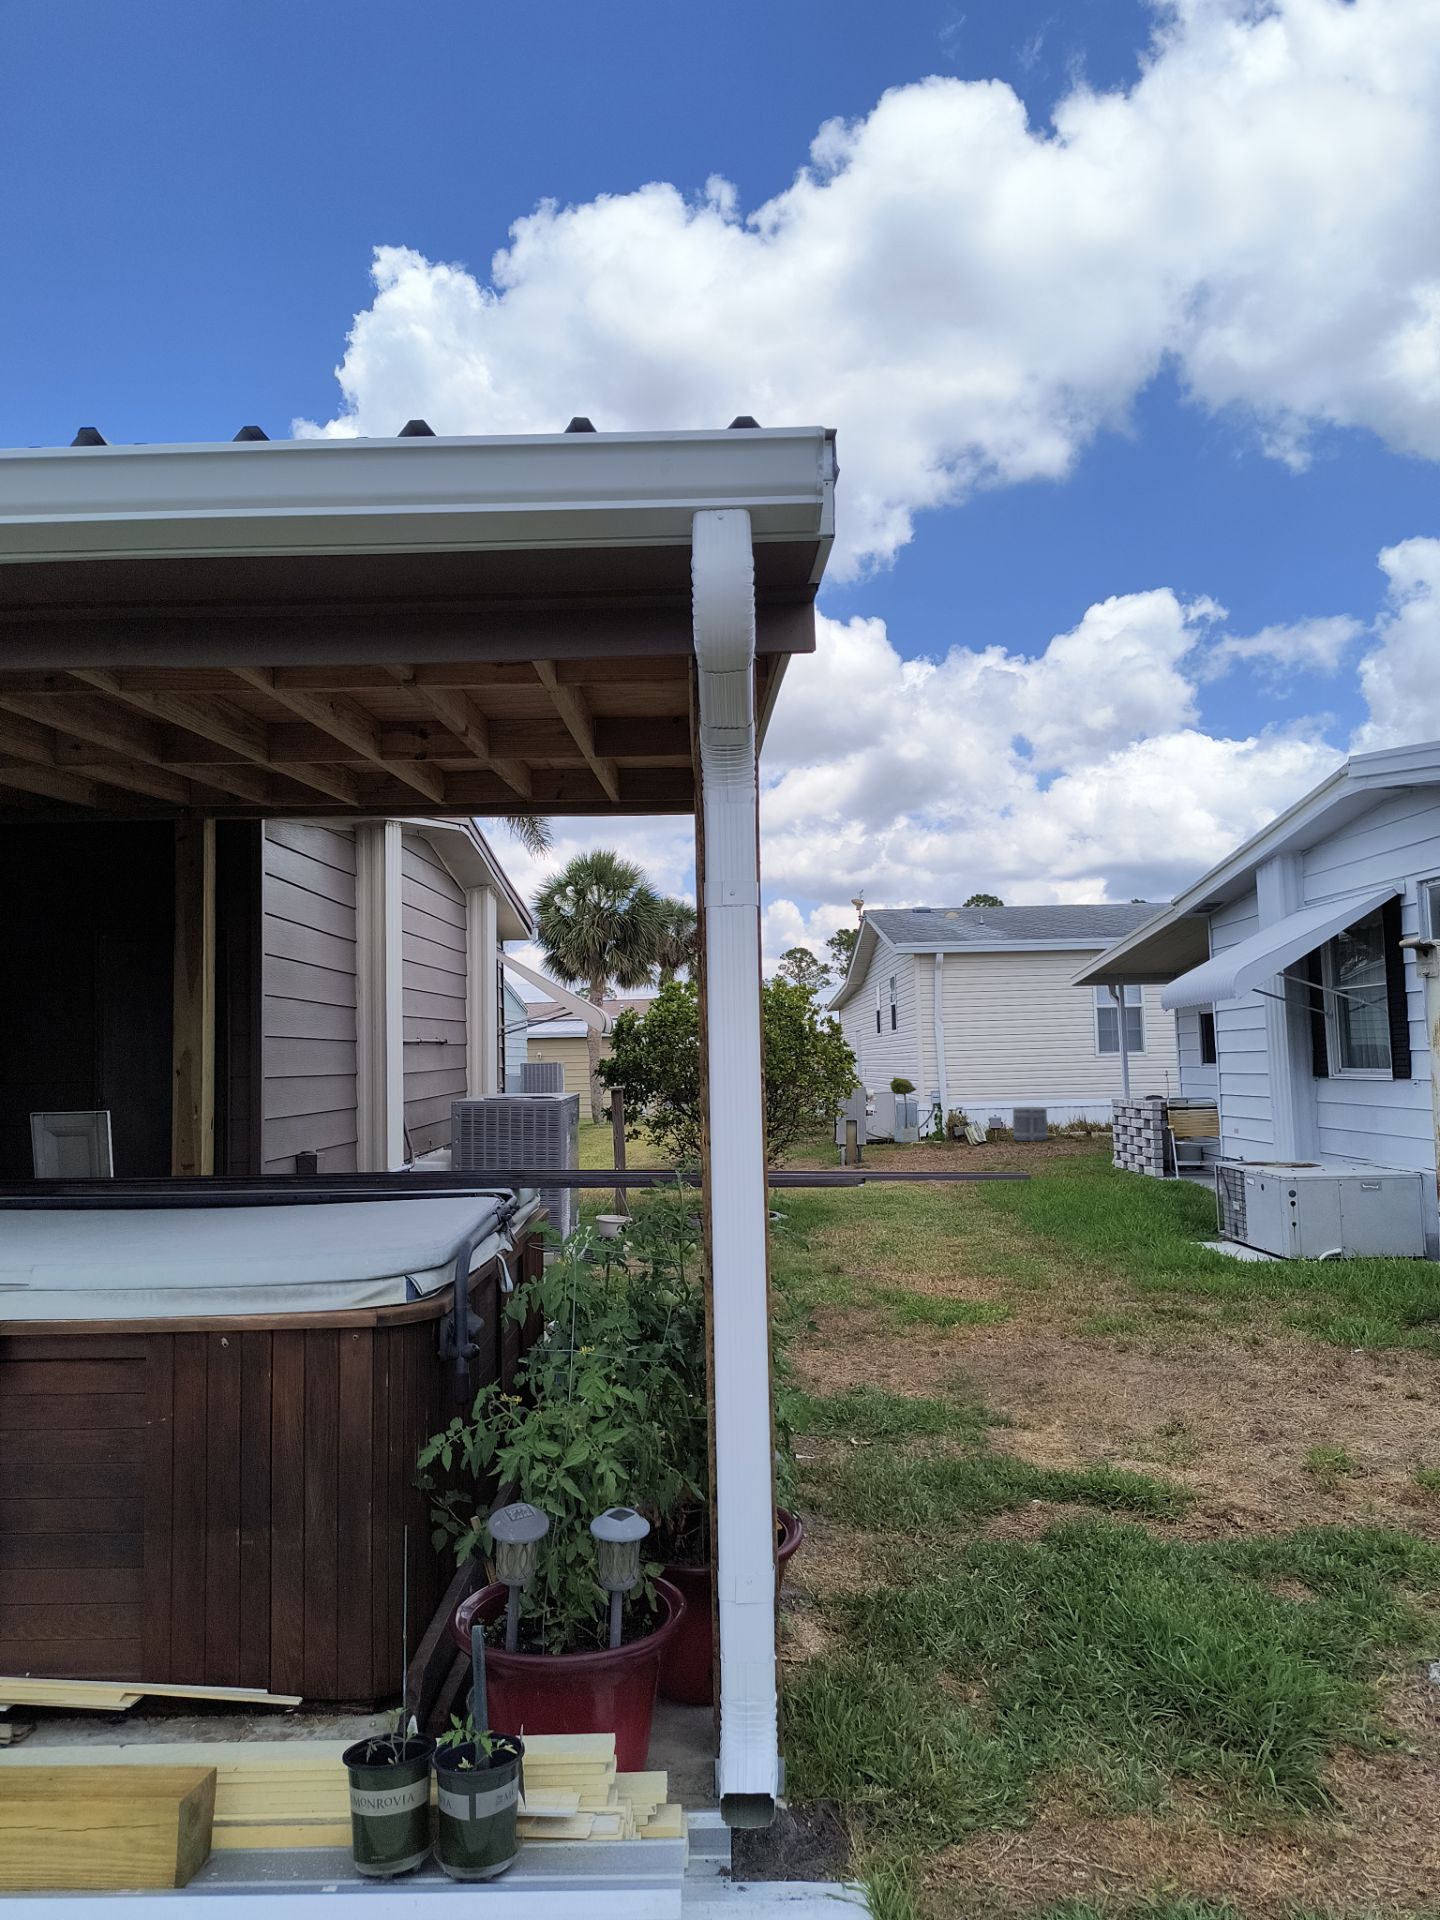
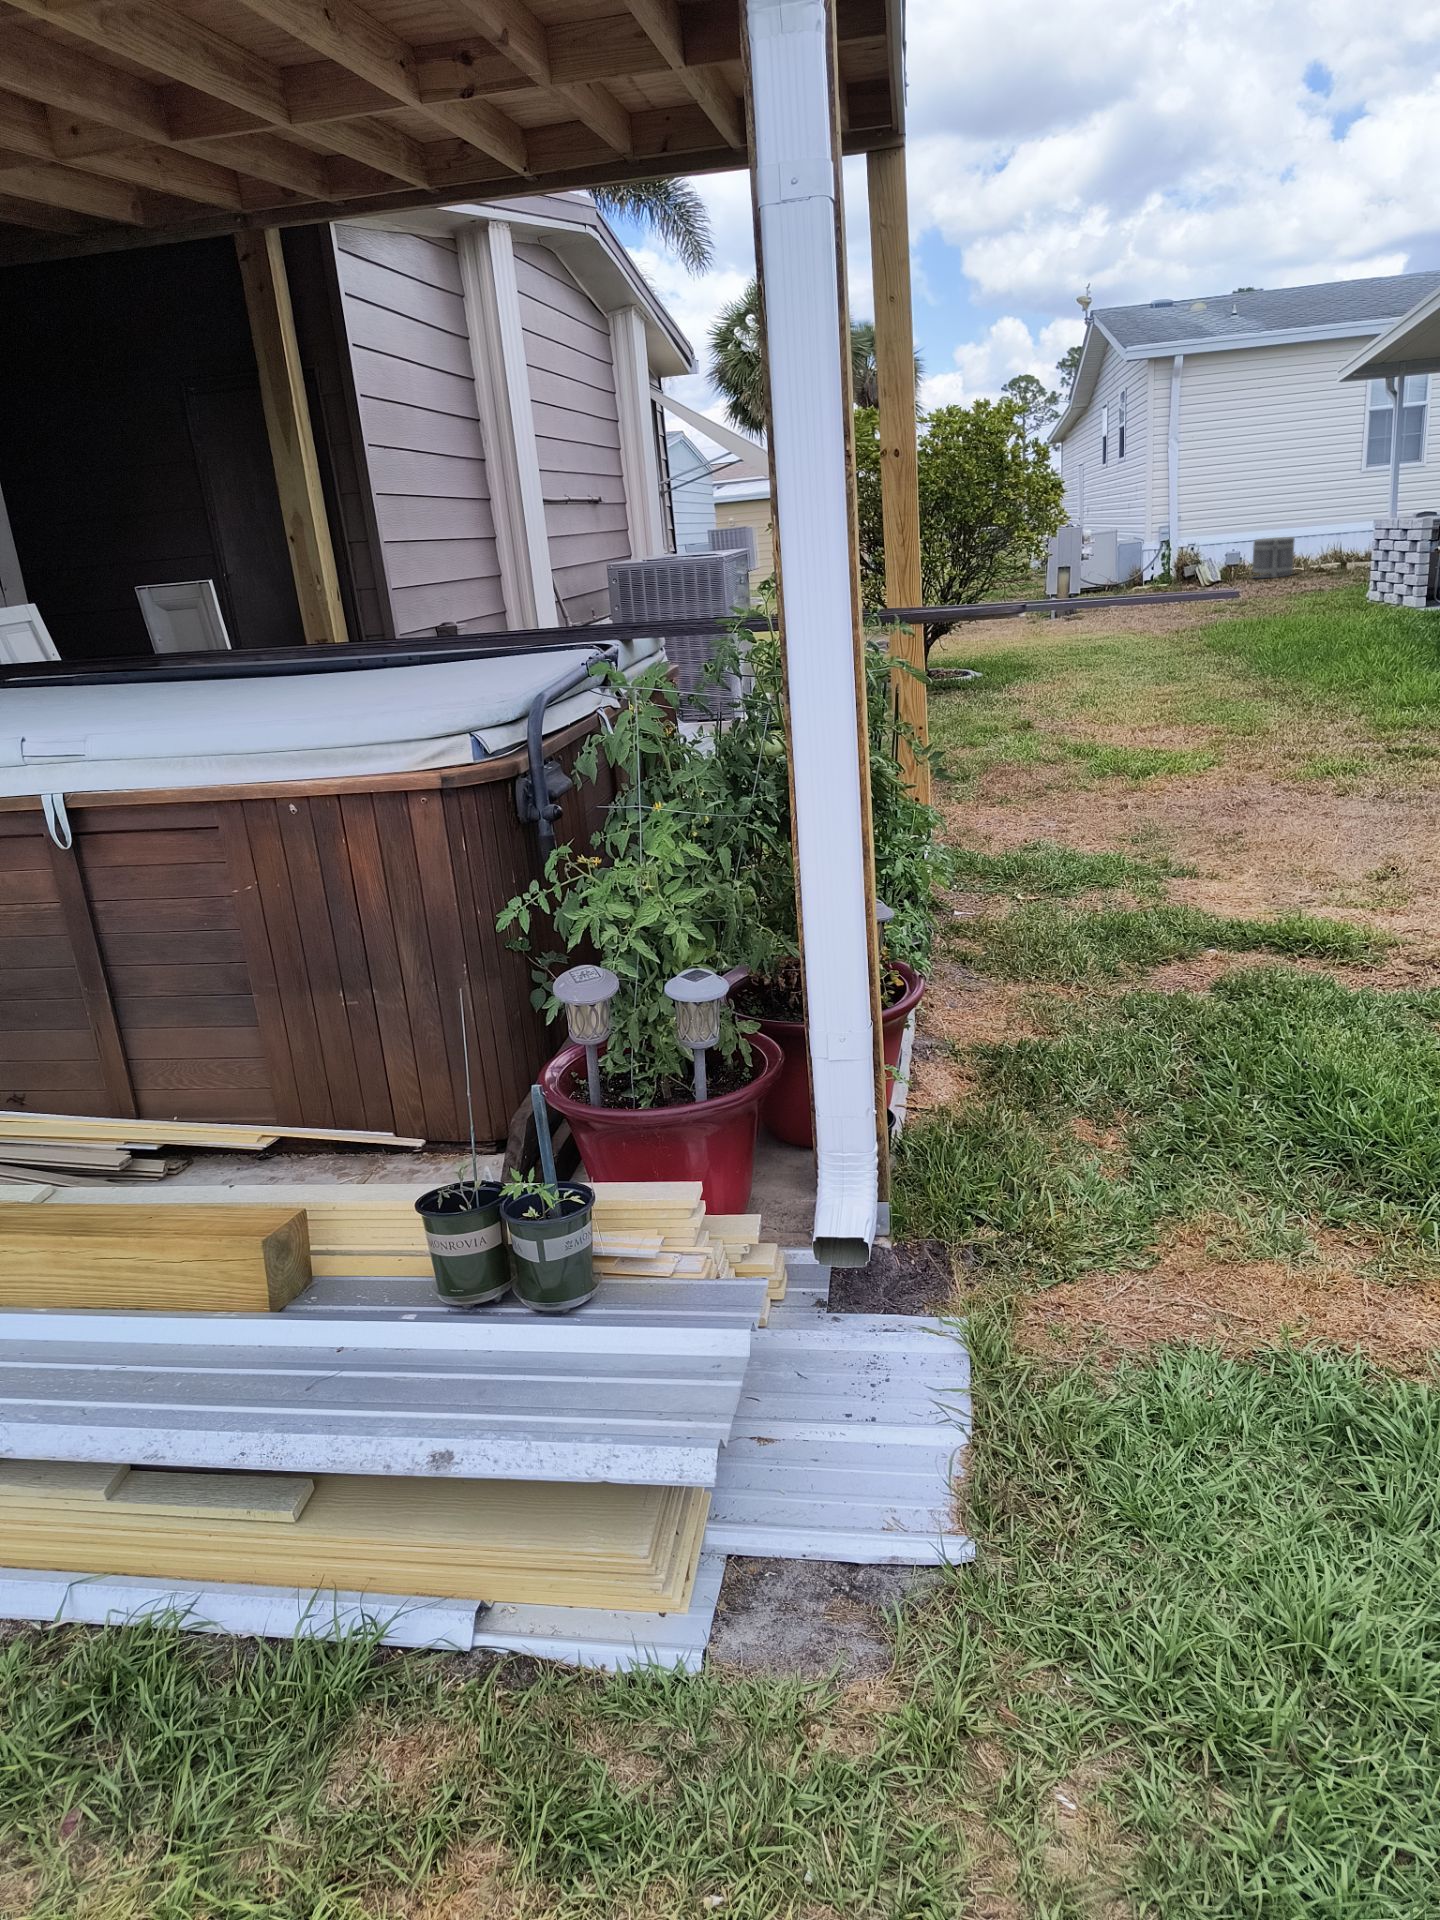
potted tree: present [890,1077,919,1142] -> none [1110,513,1142,589]

